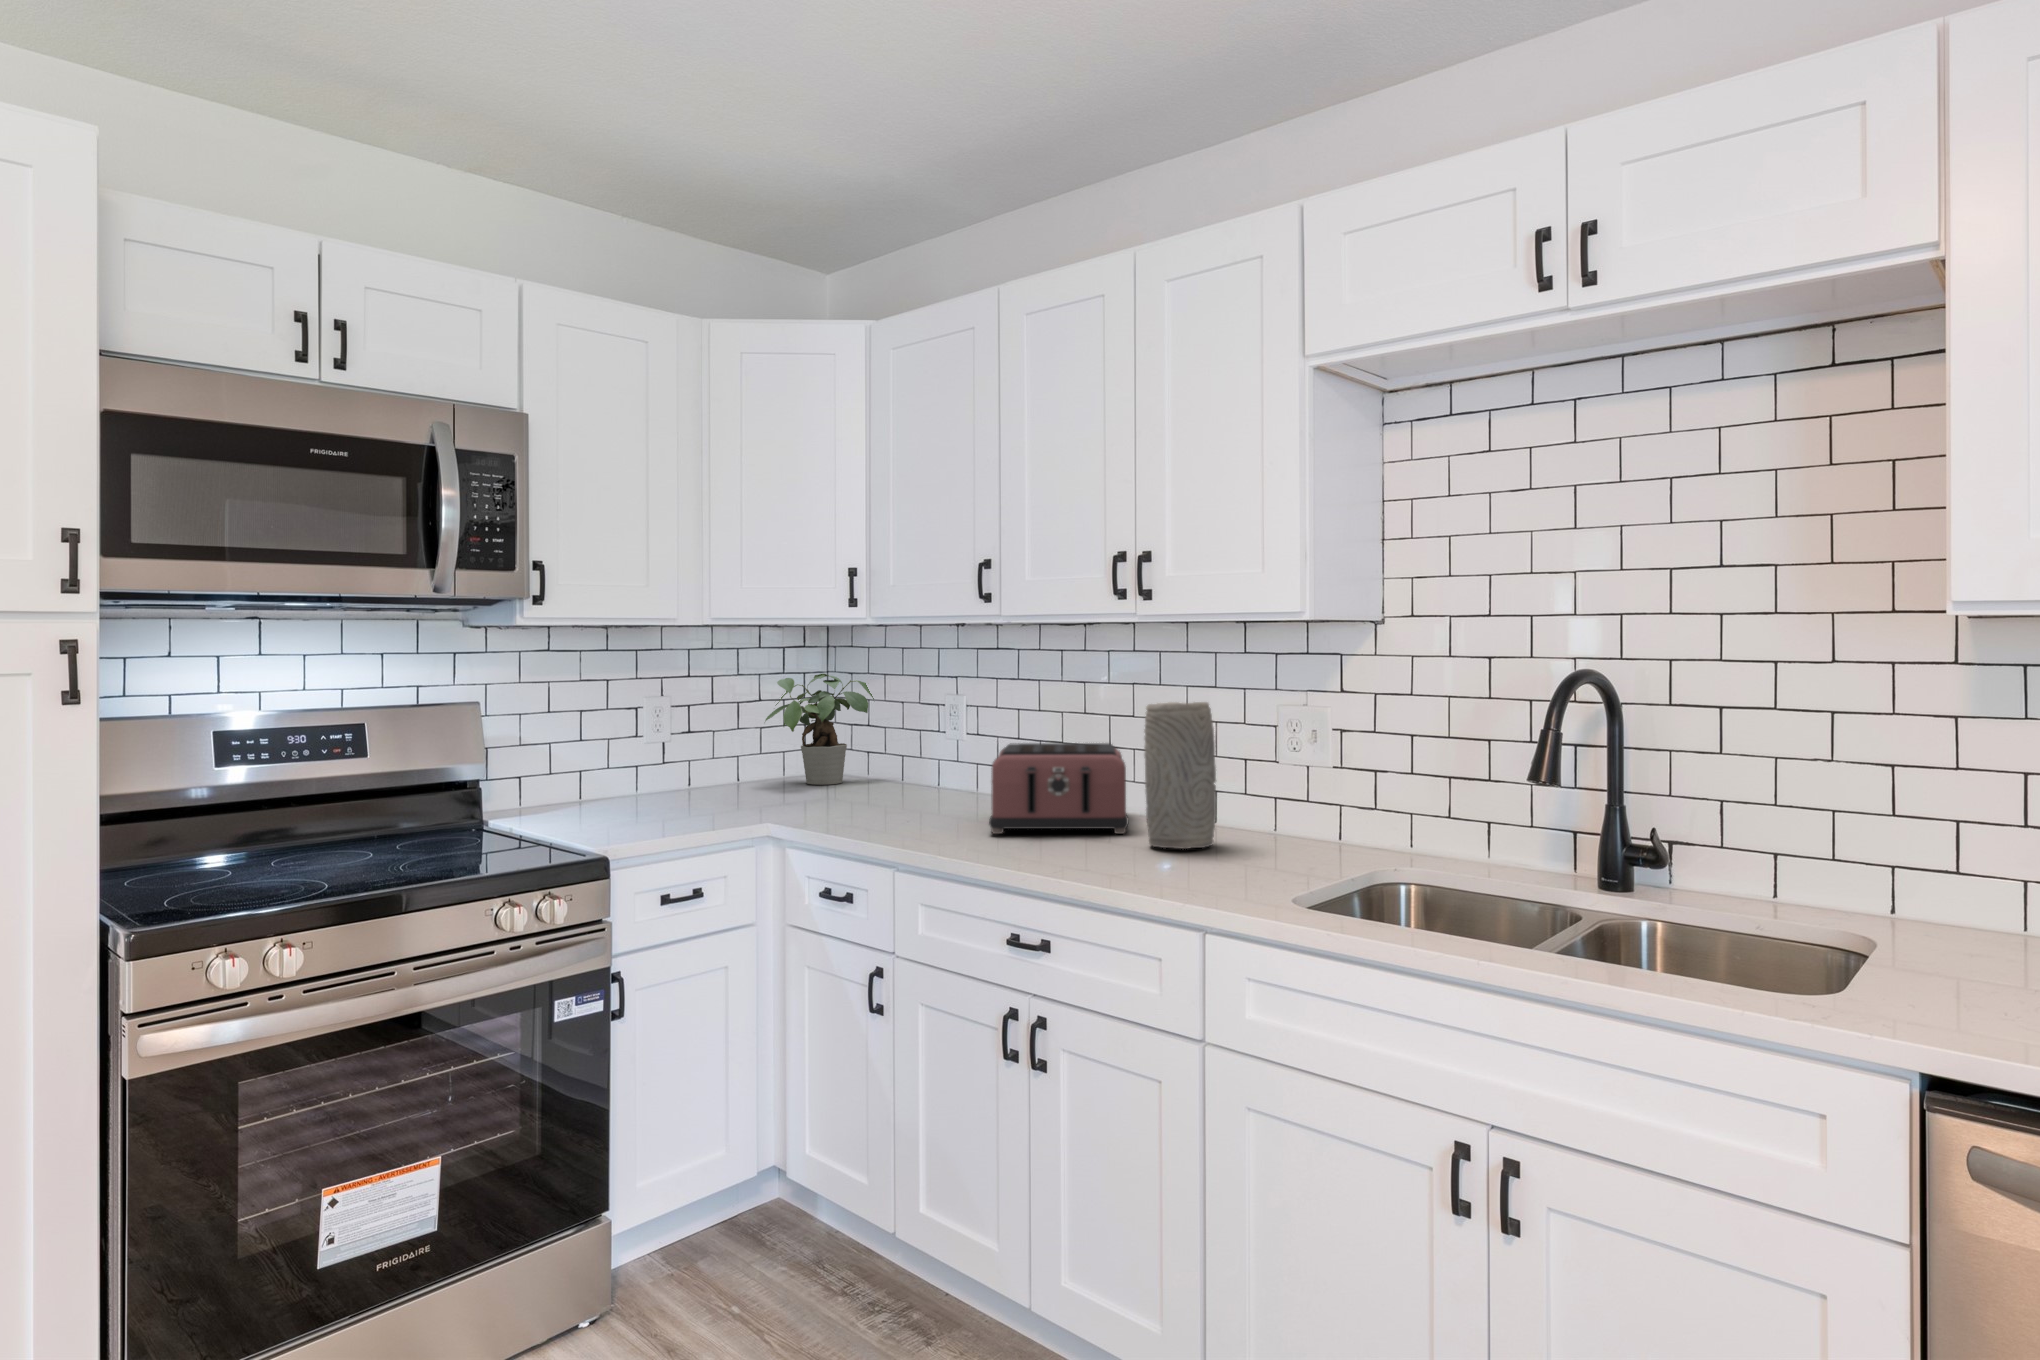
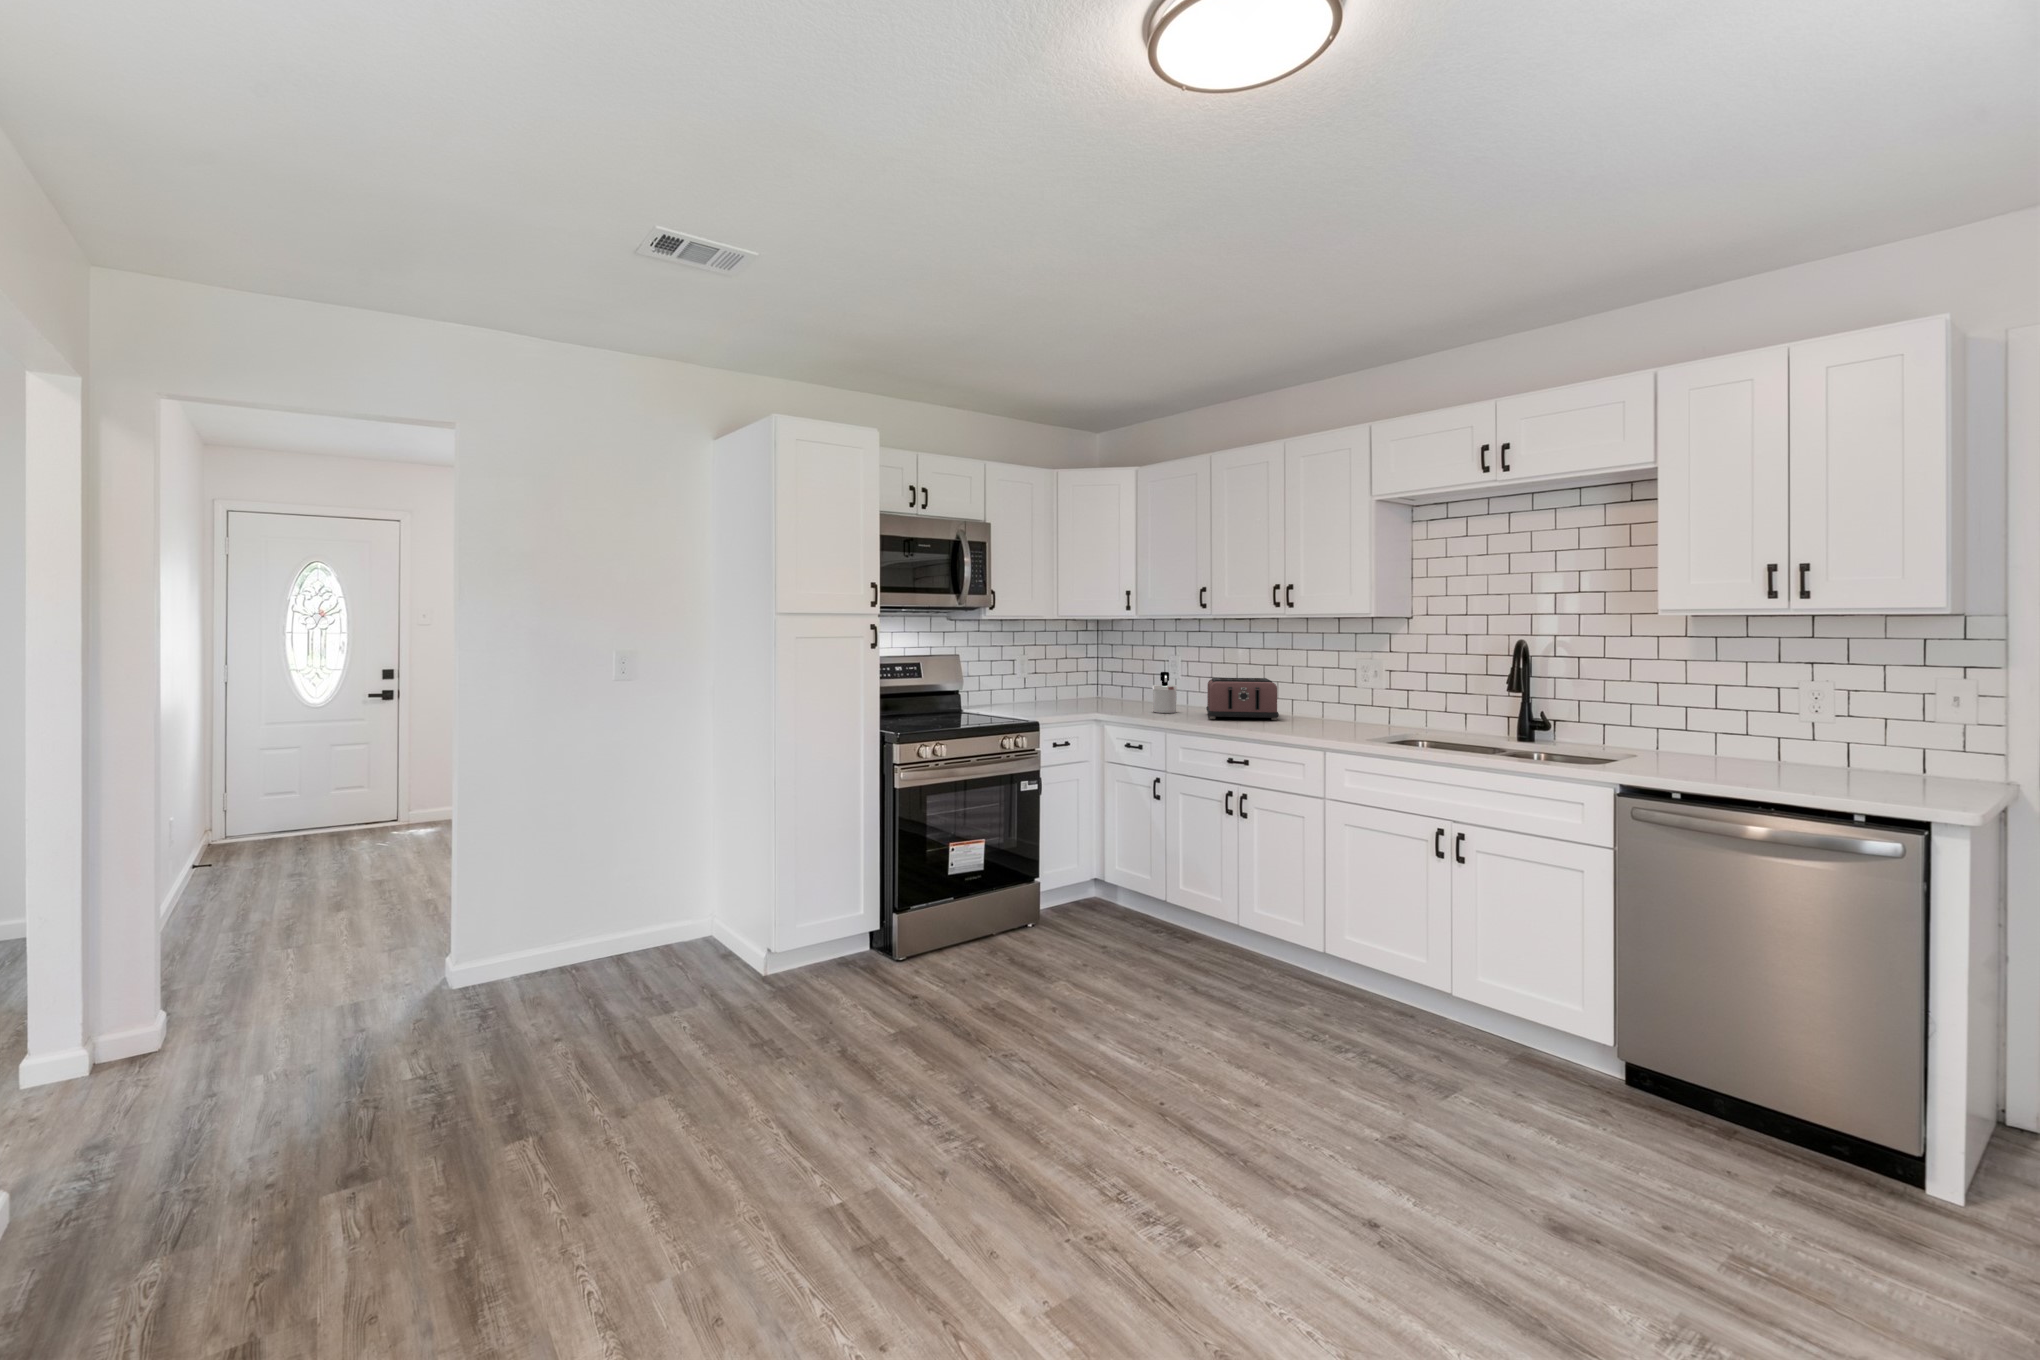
potted plant: present [765,674,874,785] -> none [1072,644,1134,701]
vase: present [1144,702,1216,849] -> none [1290,656,1325,725]
soap dispenser: none [893,732,943,816] -> present [1152,672,1177,713]

